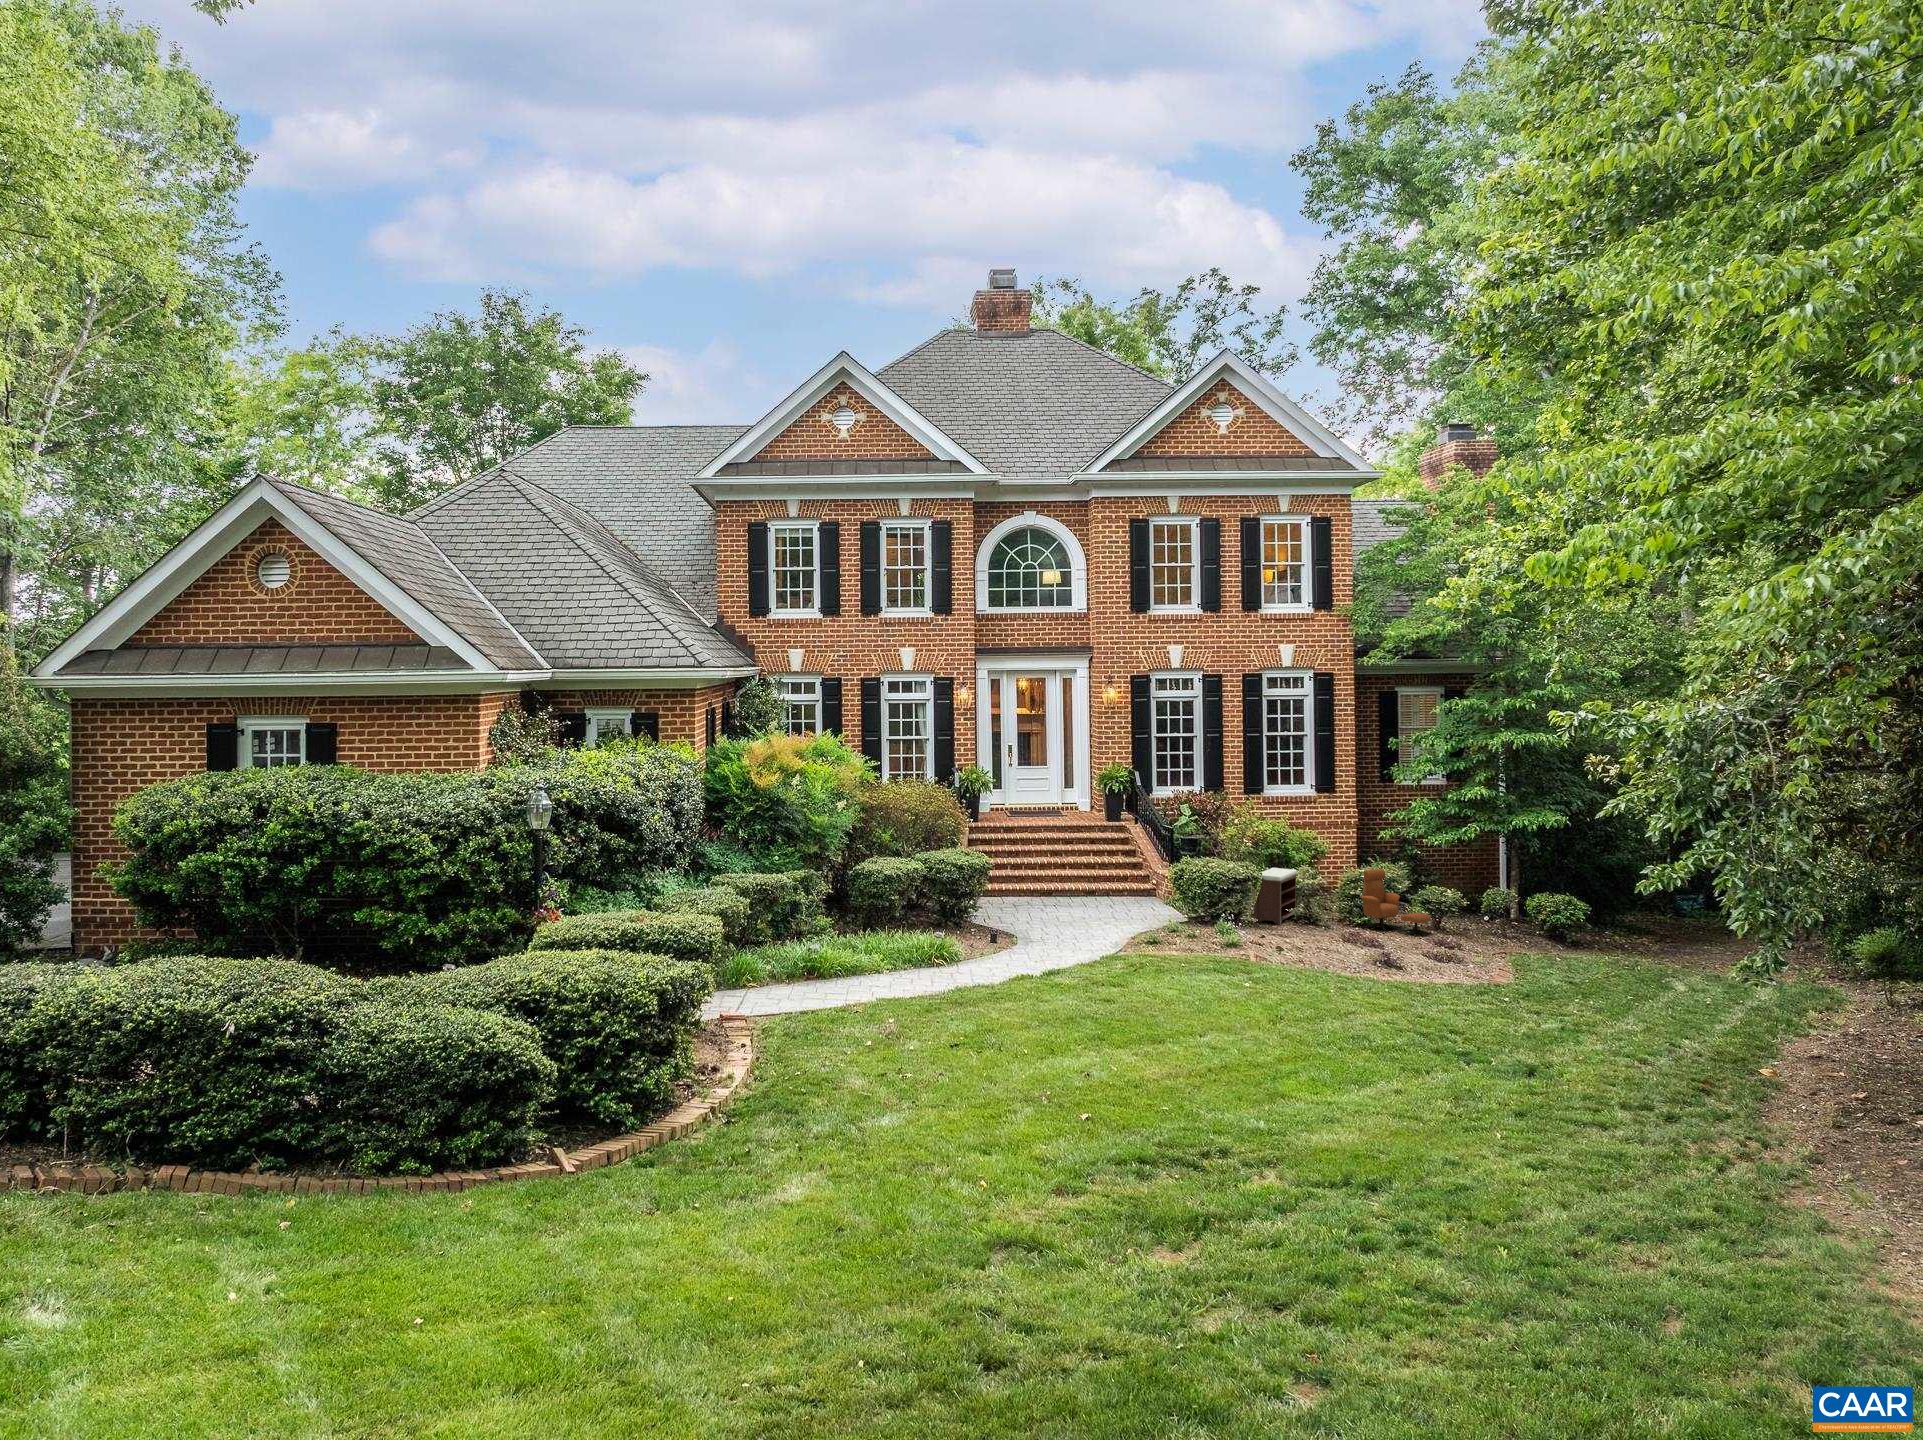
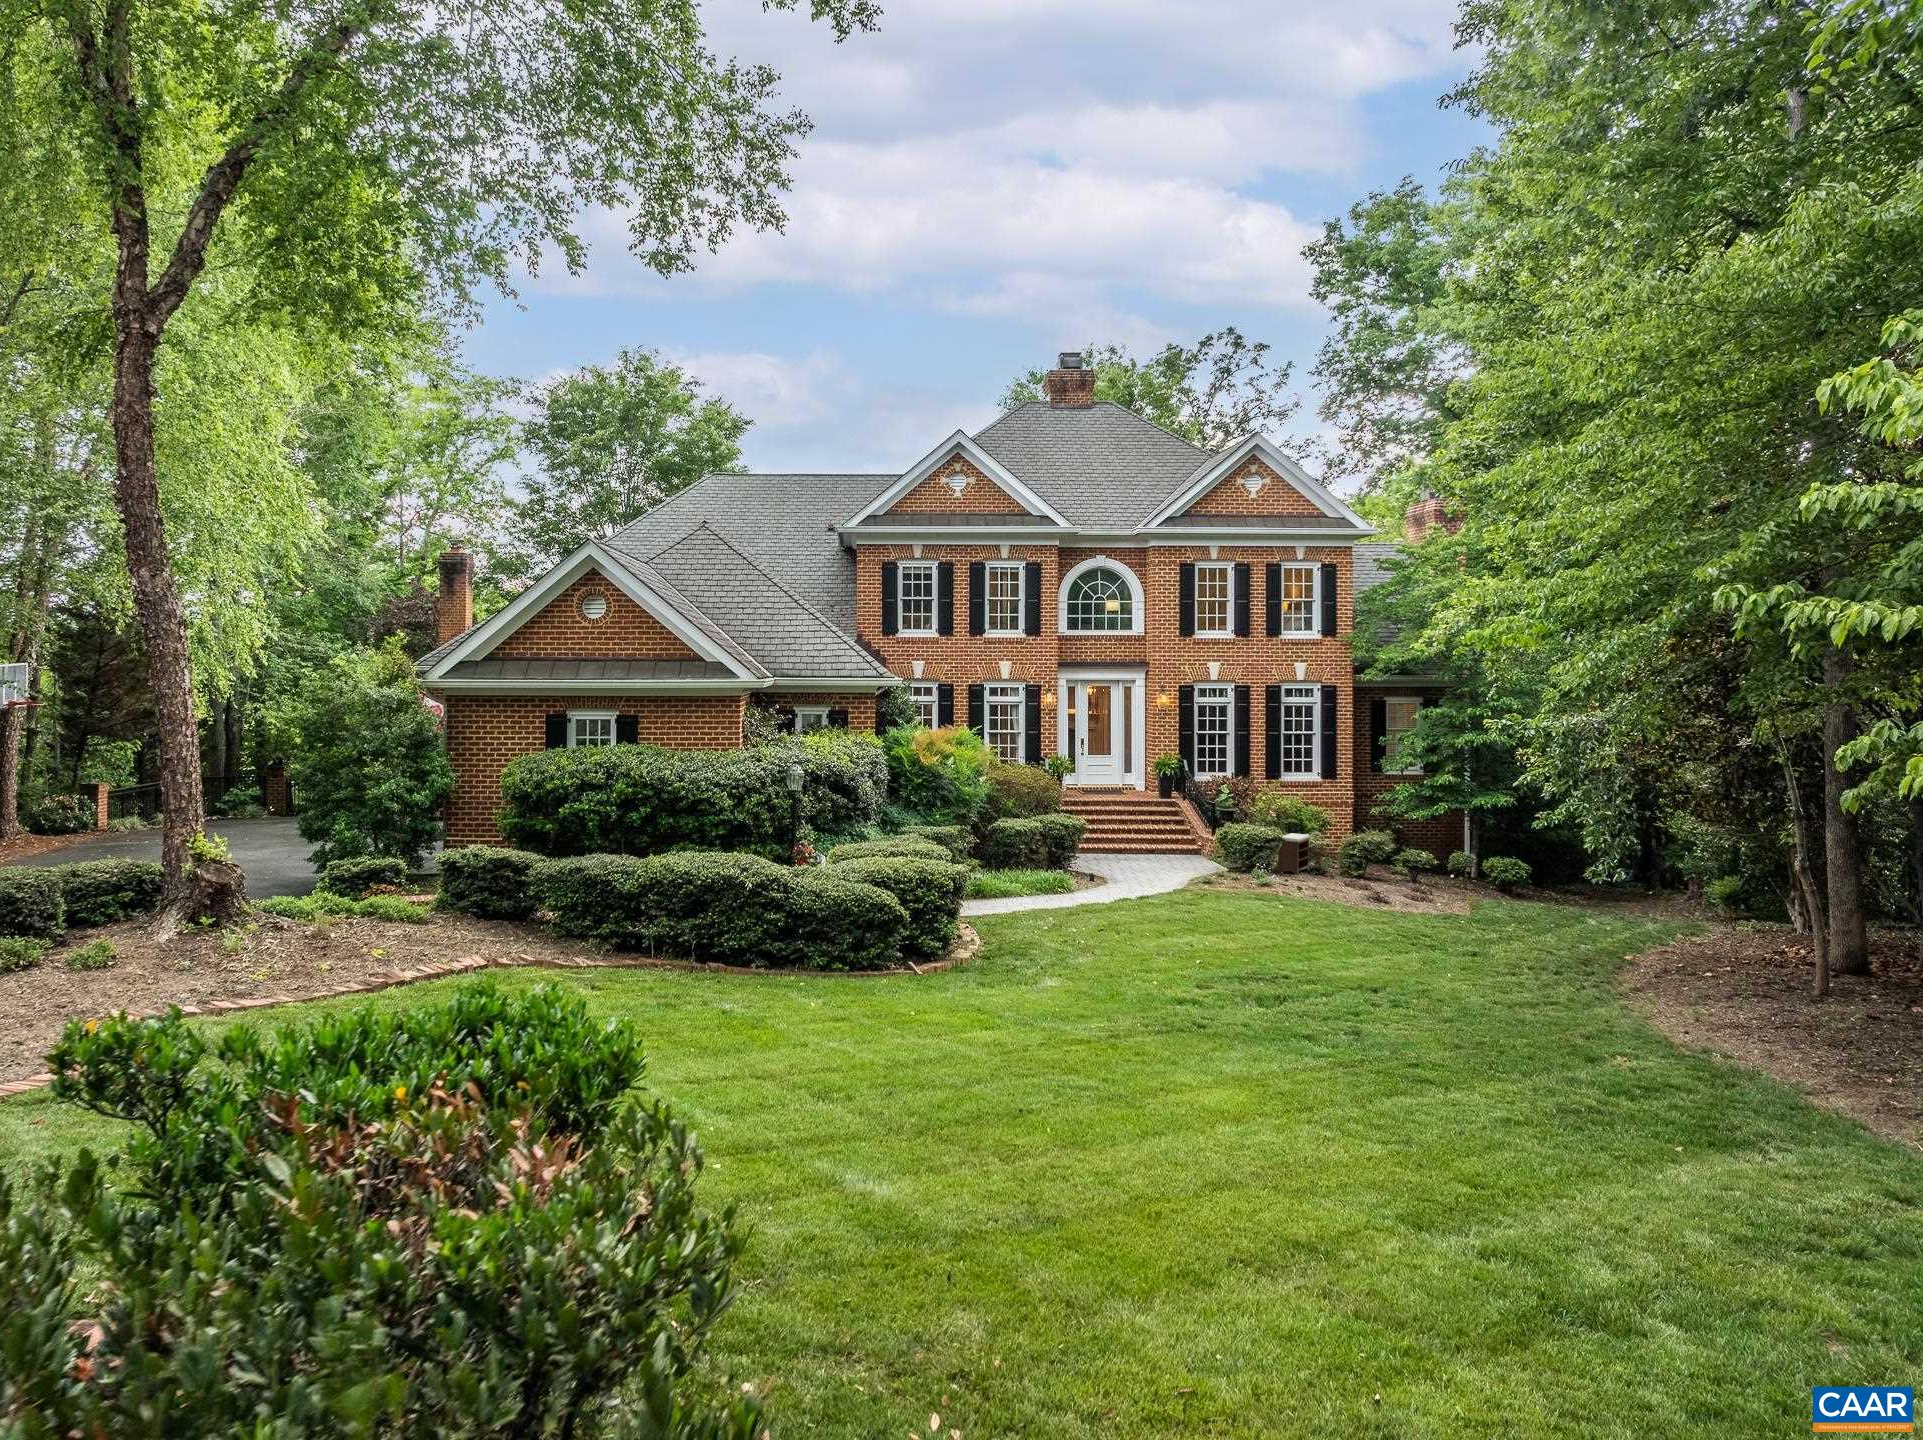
lounge chair: present [1361,869,1432,937] -> none [1358,834,1410,883]

